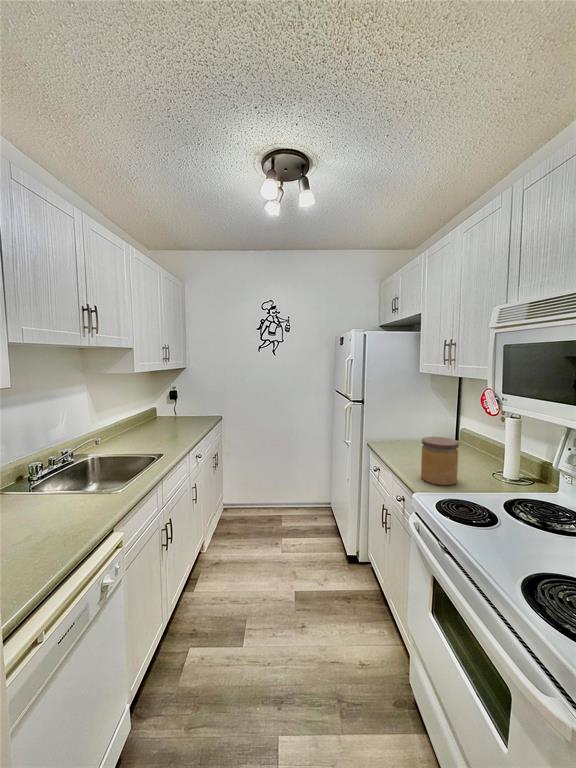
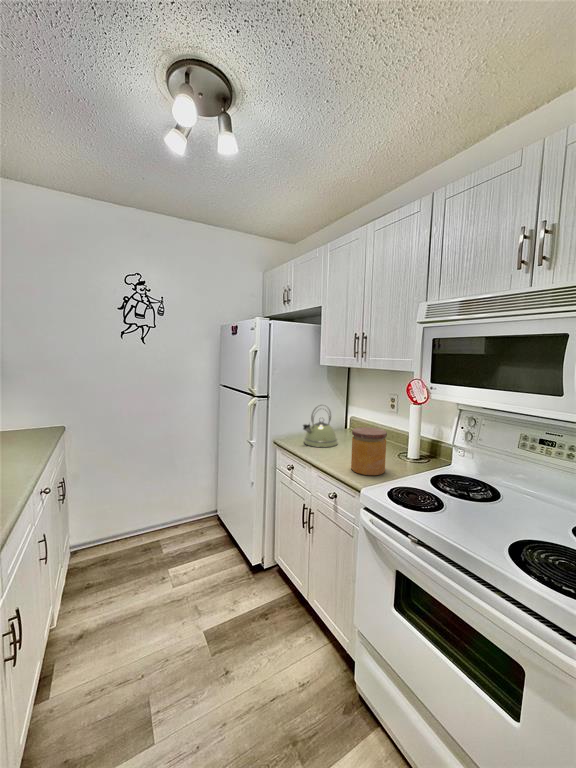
kettle: none [392,413,430,455] -> present [303,405,338,447]

